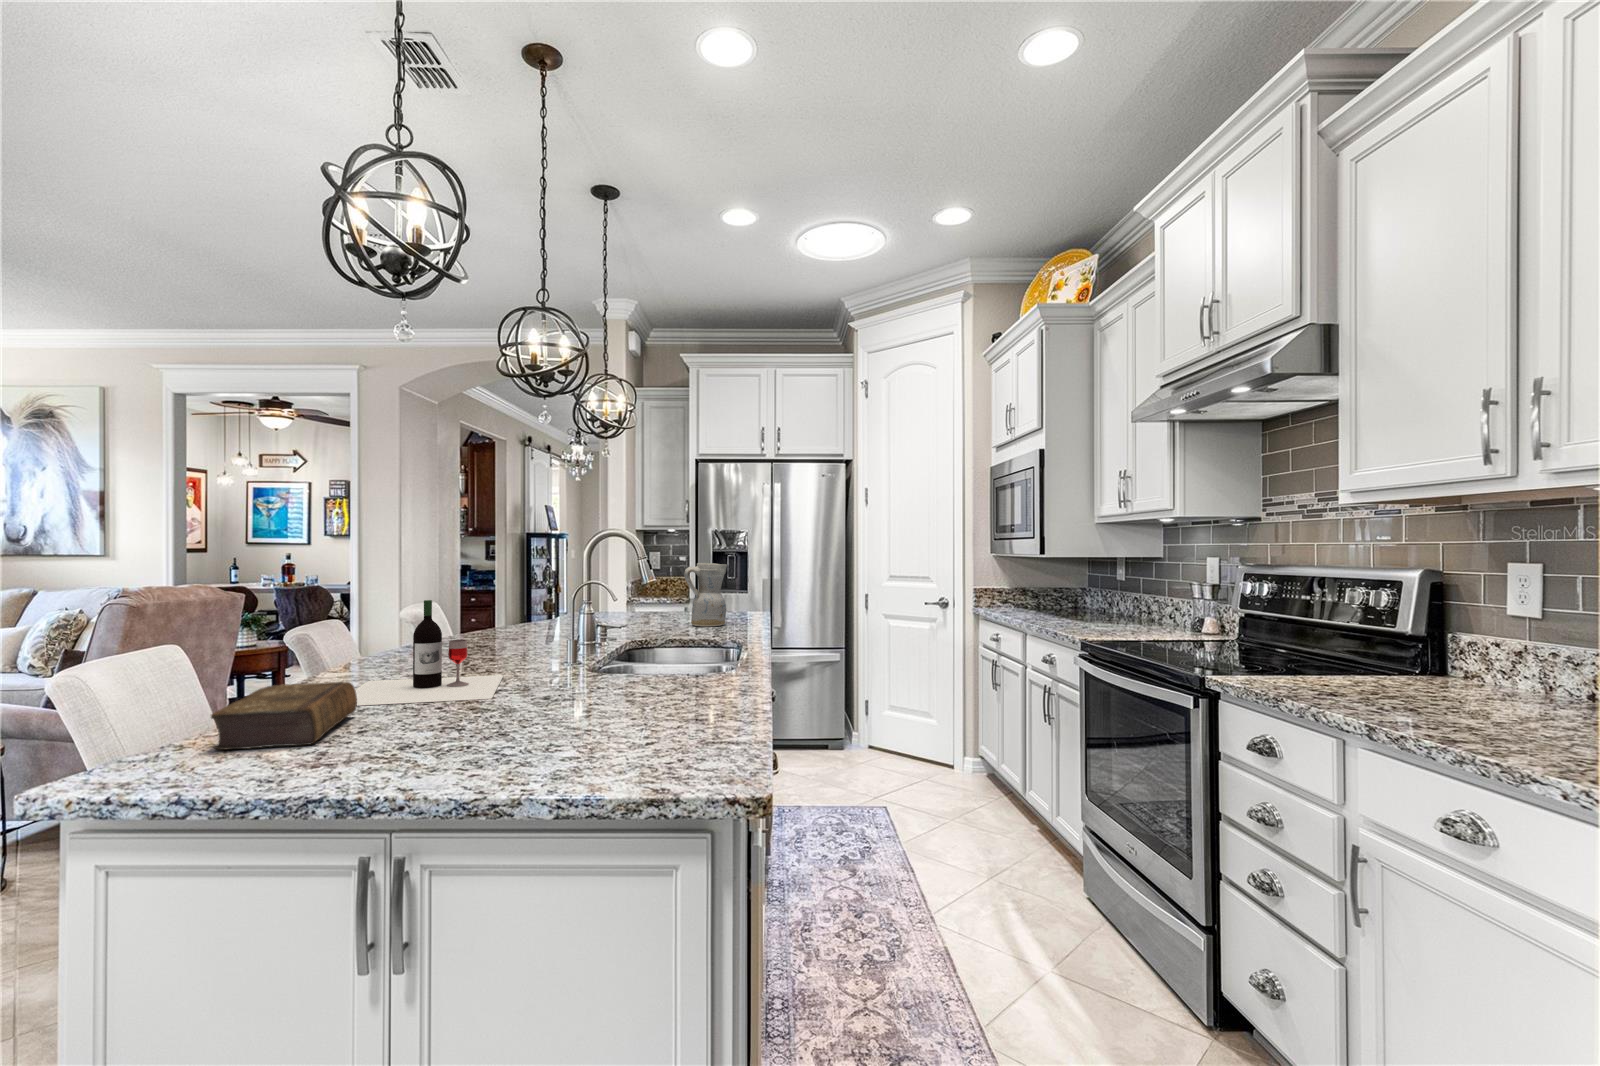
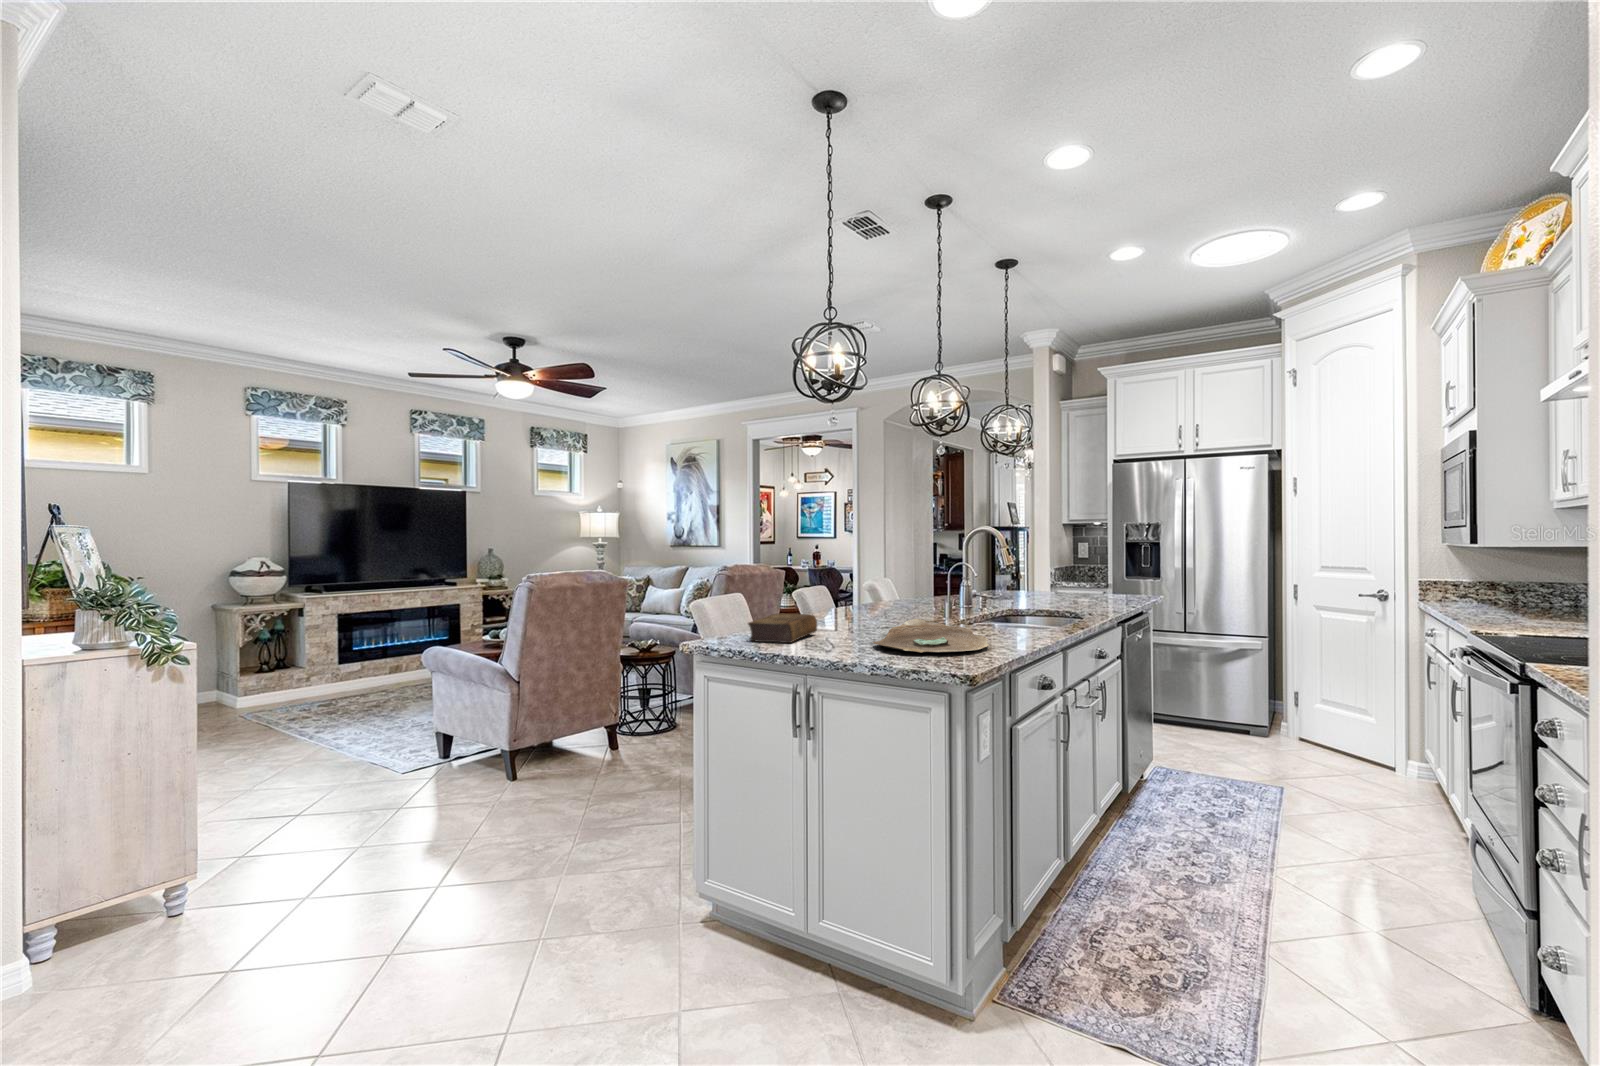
ceramic pitcher: present [684,563,727,627] -> none [1072,551,1111,604]
wine bottle: present [355,600,504,706] -> none [807,571,910,633]
decorative bowl: none [480,674,669,739] -> present [873,619,989,653]

